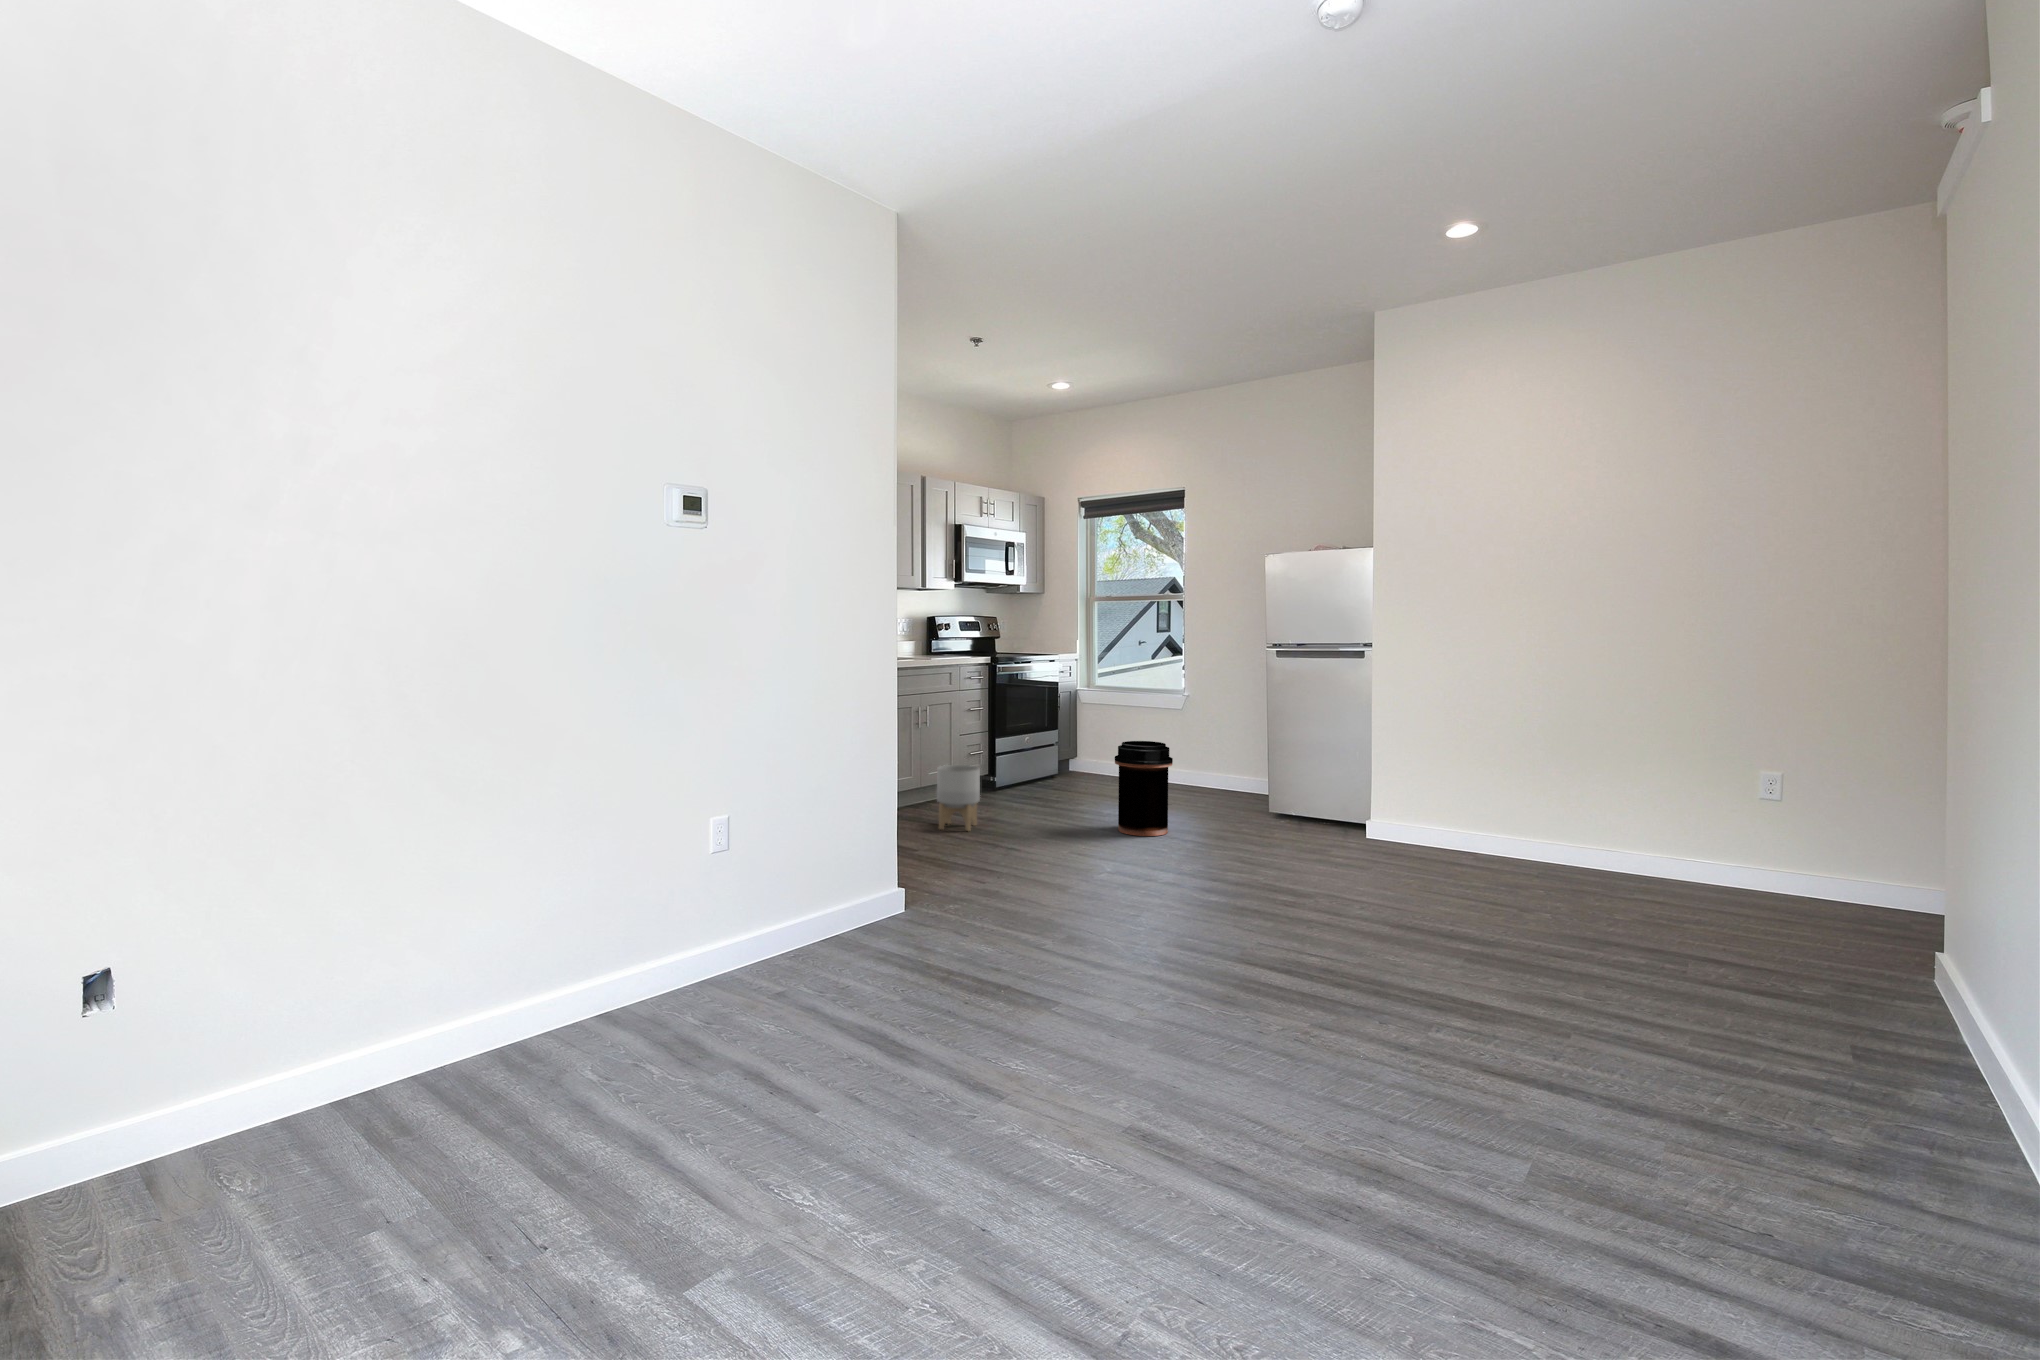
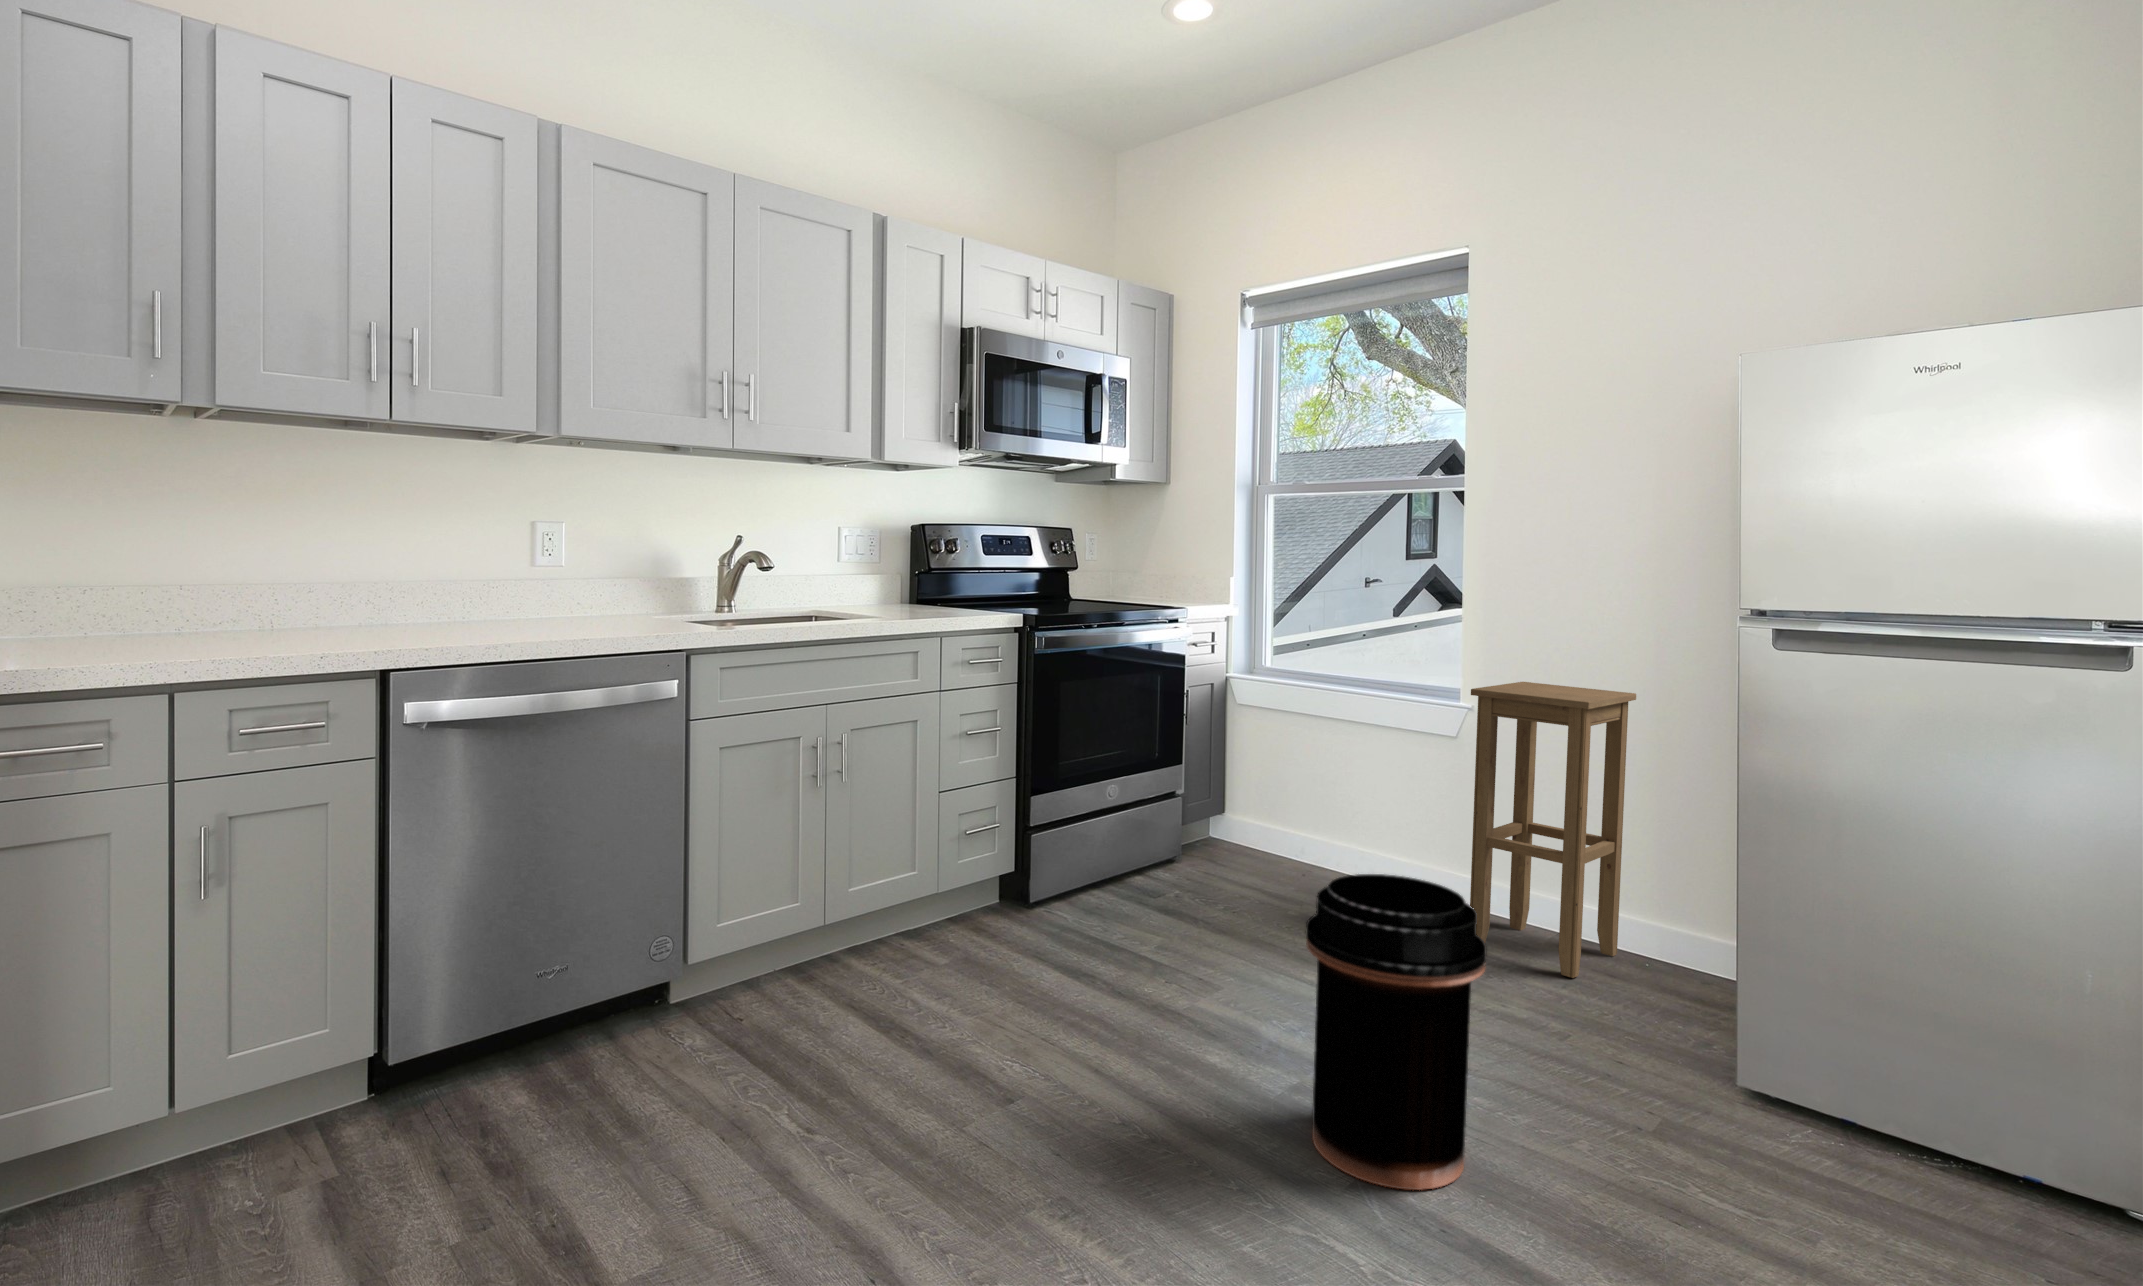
stool: none [1180,684,1246,800] -> present [1470,682,1636,978]
planter: present [937,765,980,831] -> none [799,911,921,1121]

